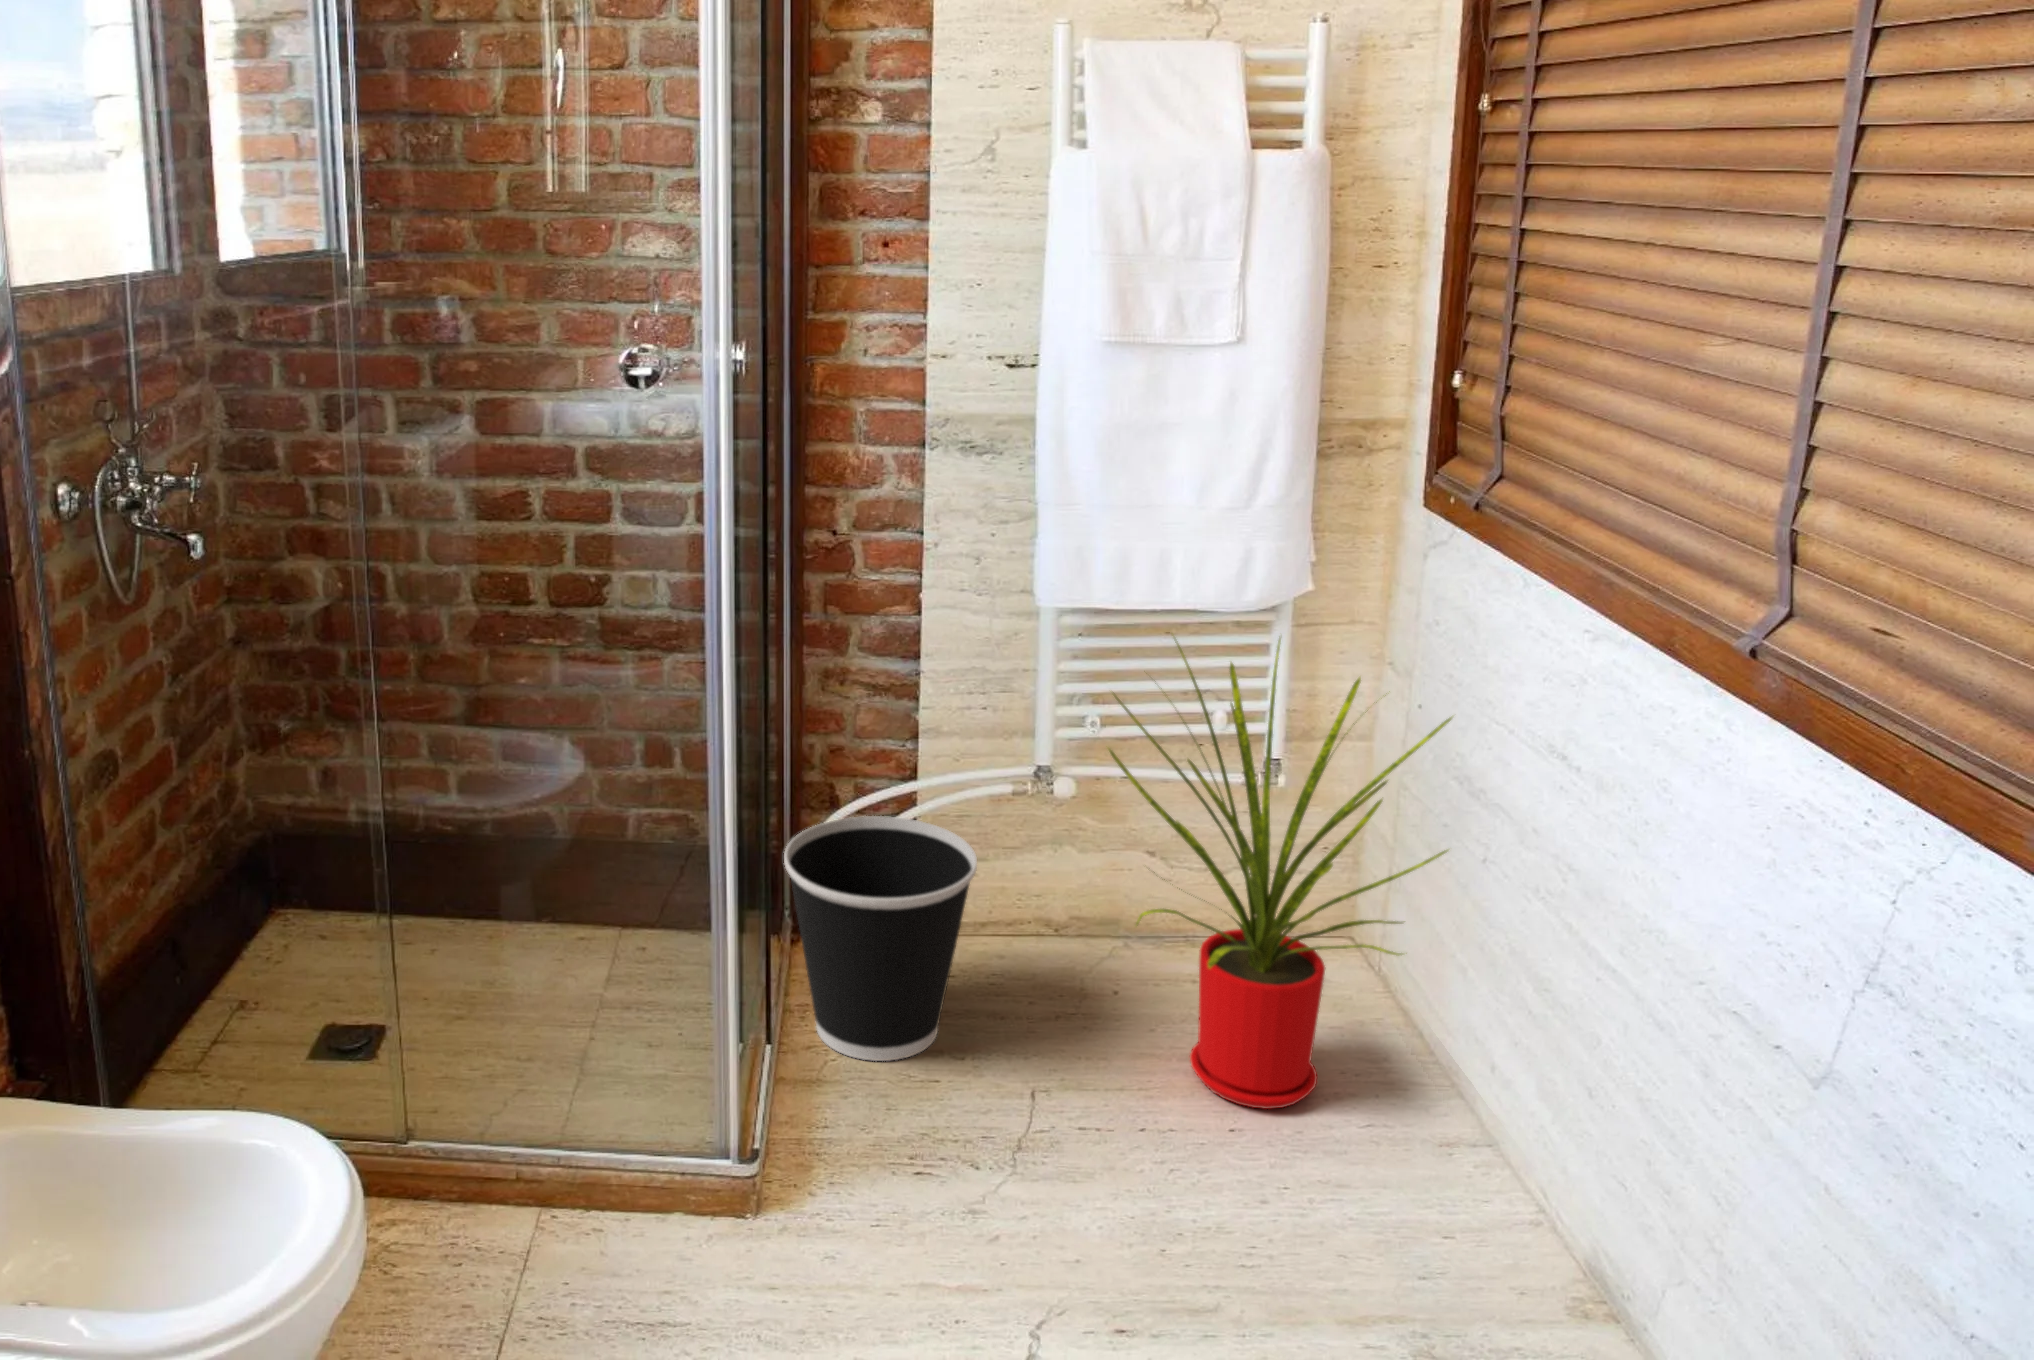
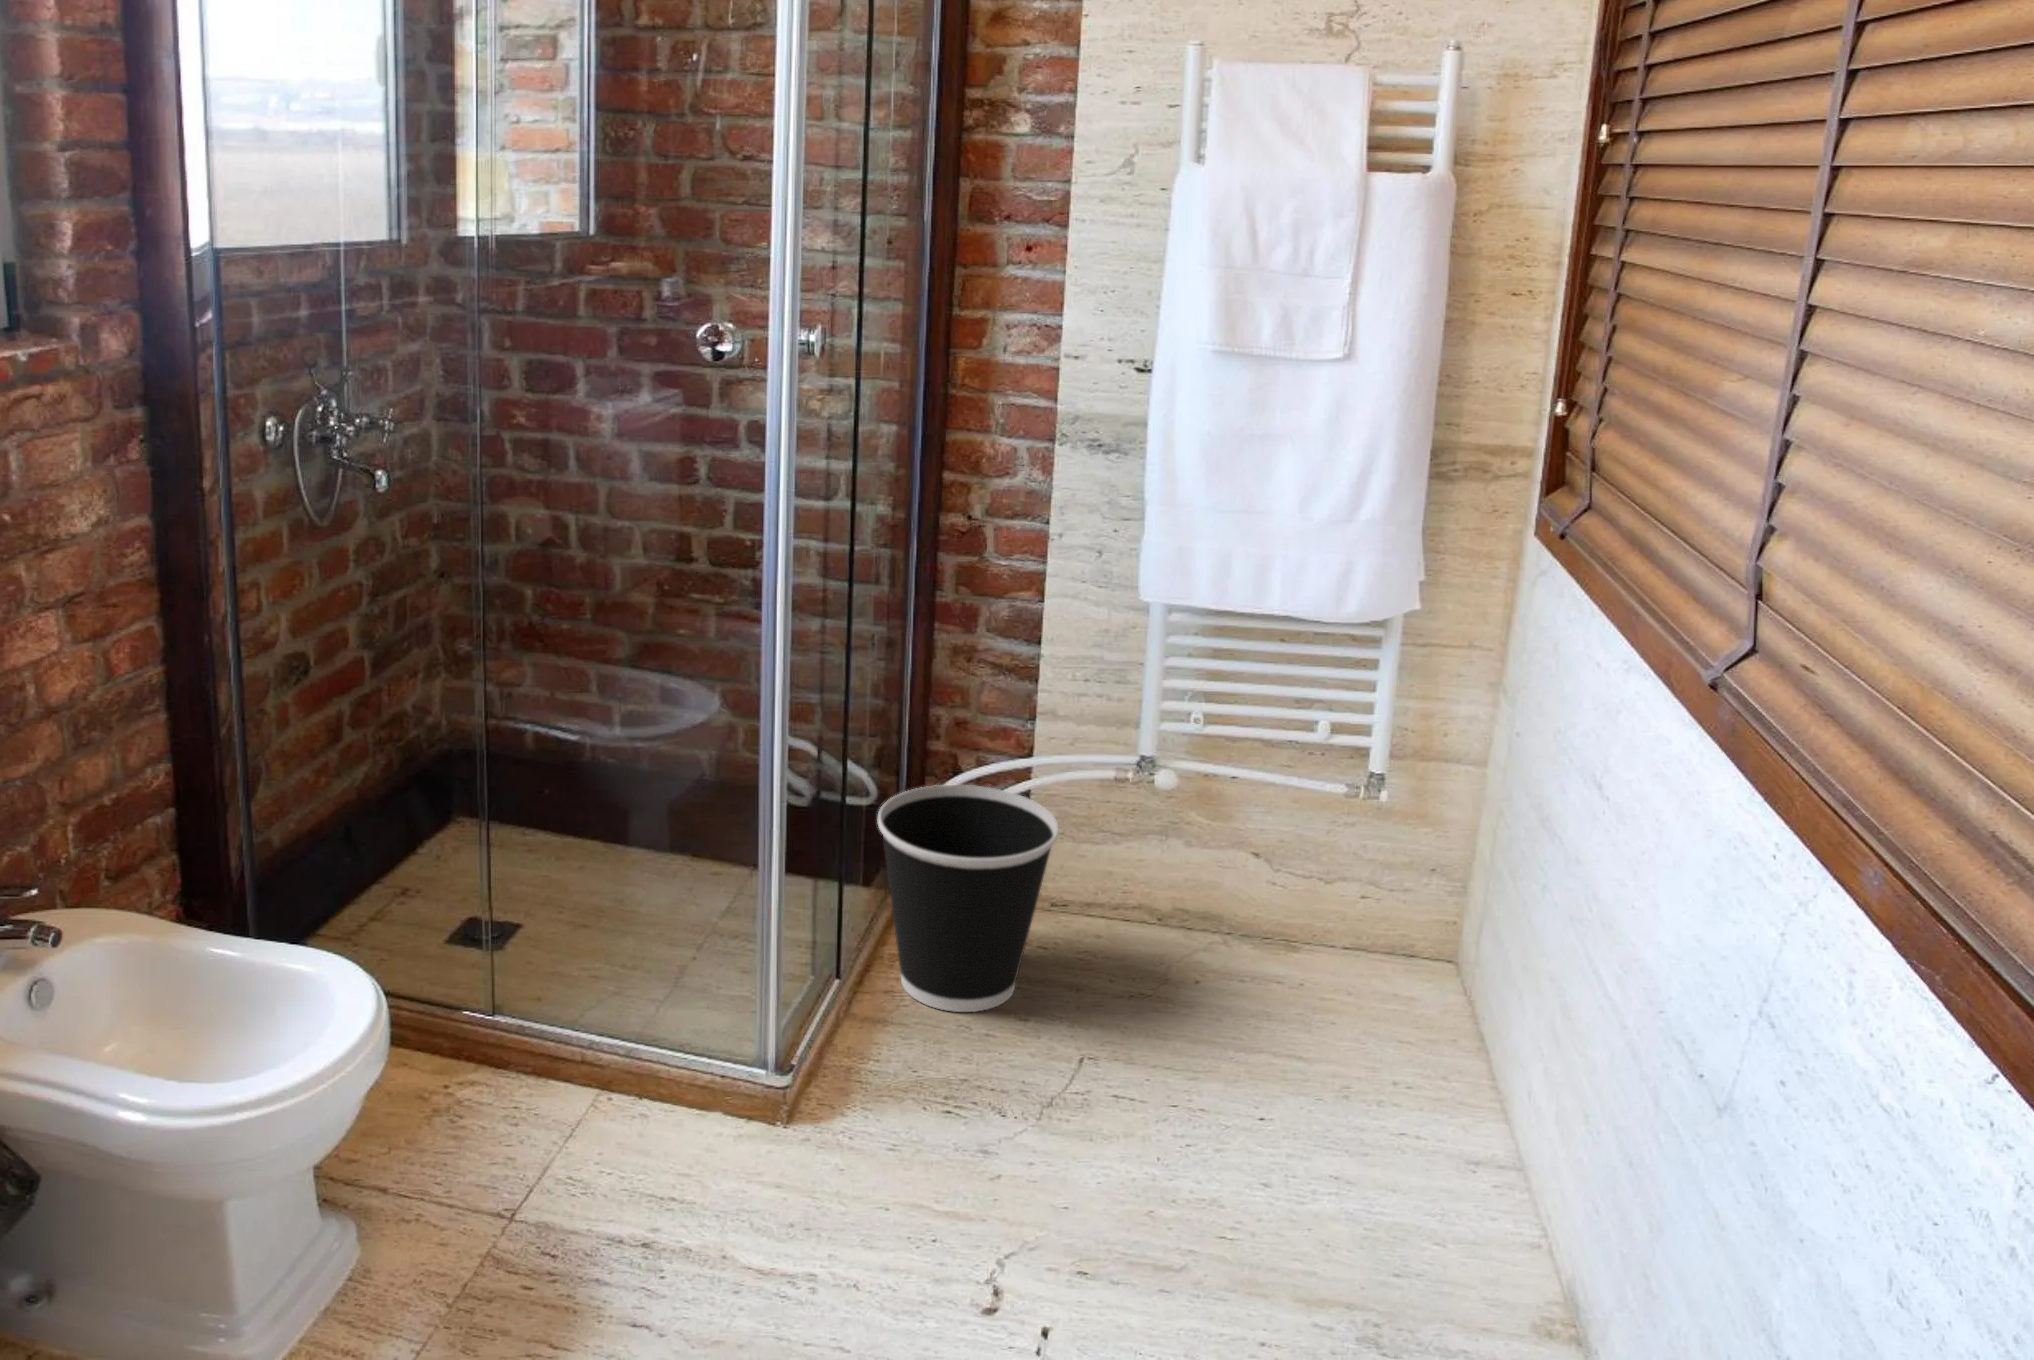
house plant: present [1109,638,1452,1109] -> none [1187,636,1523,1104]

